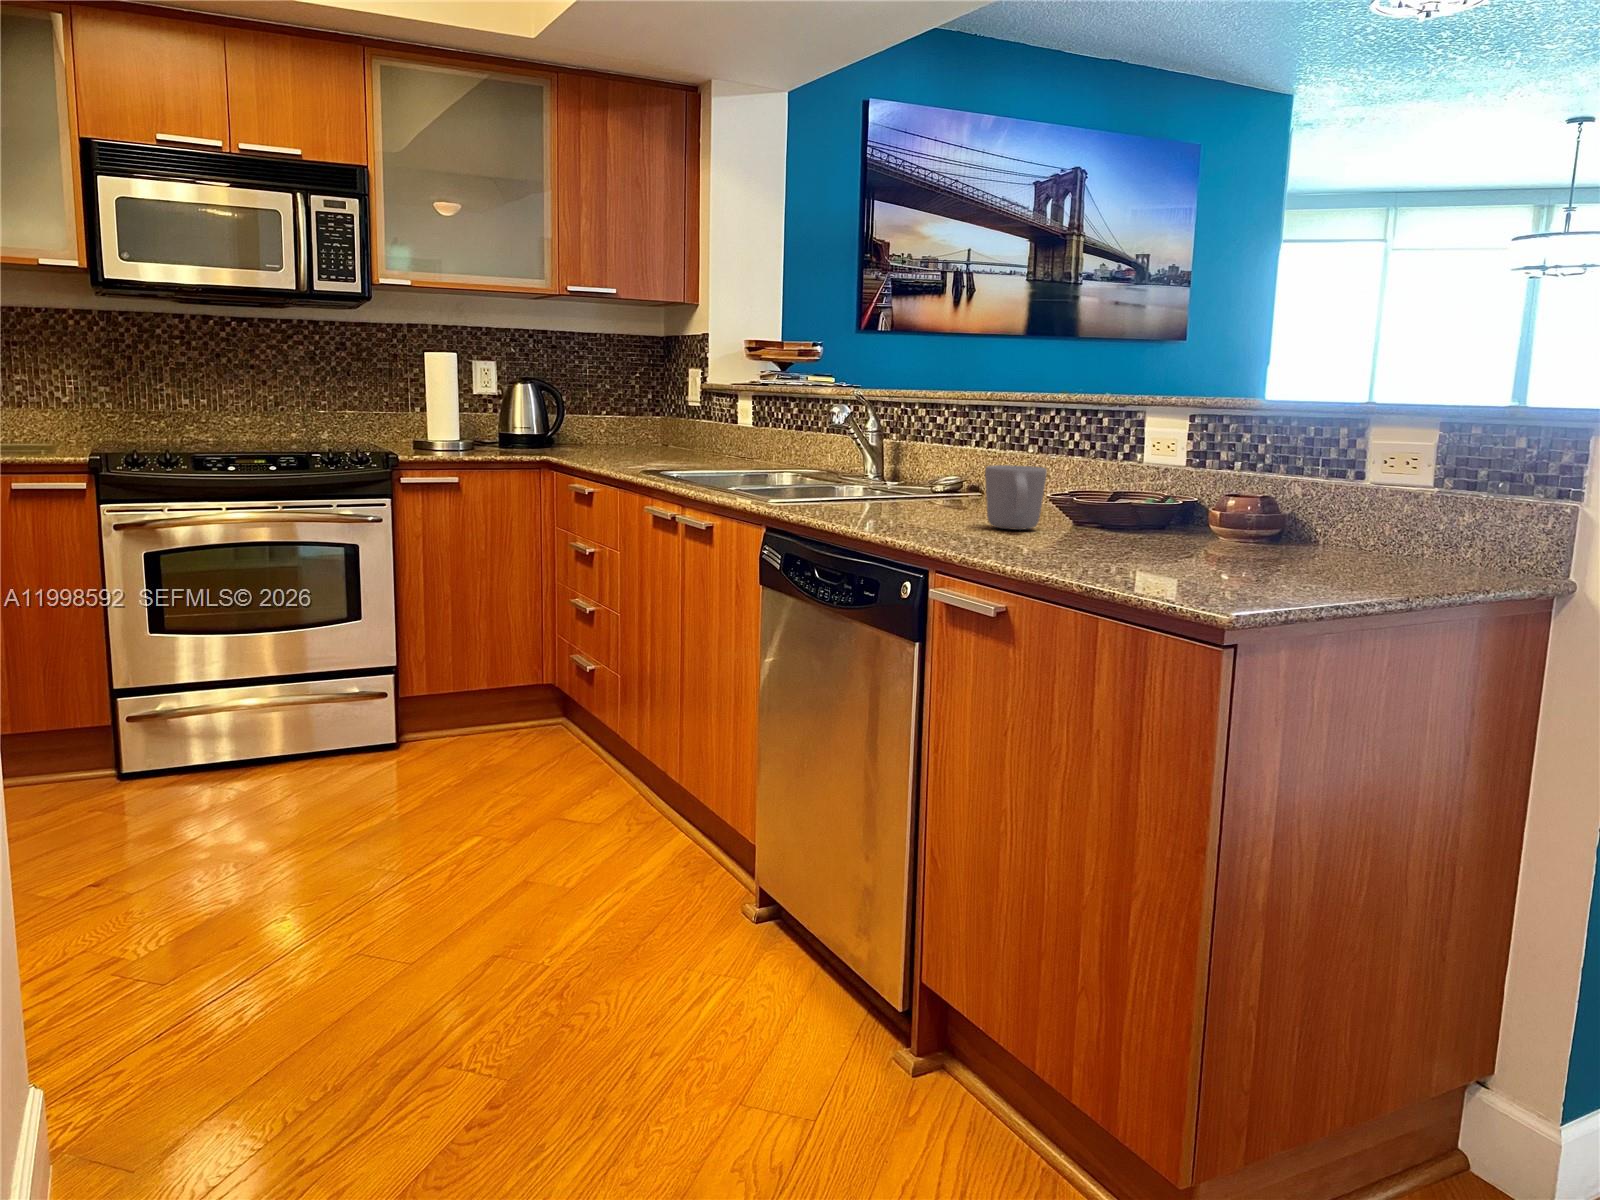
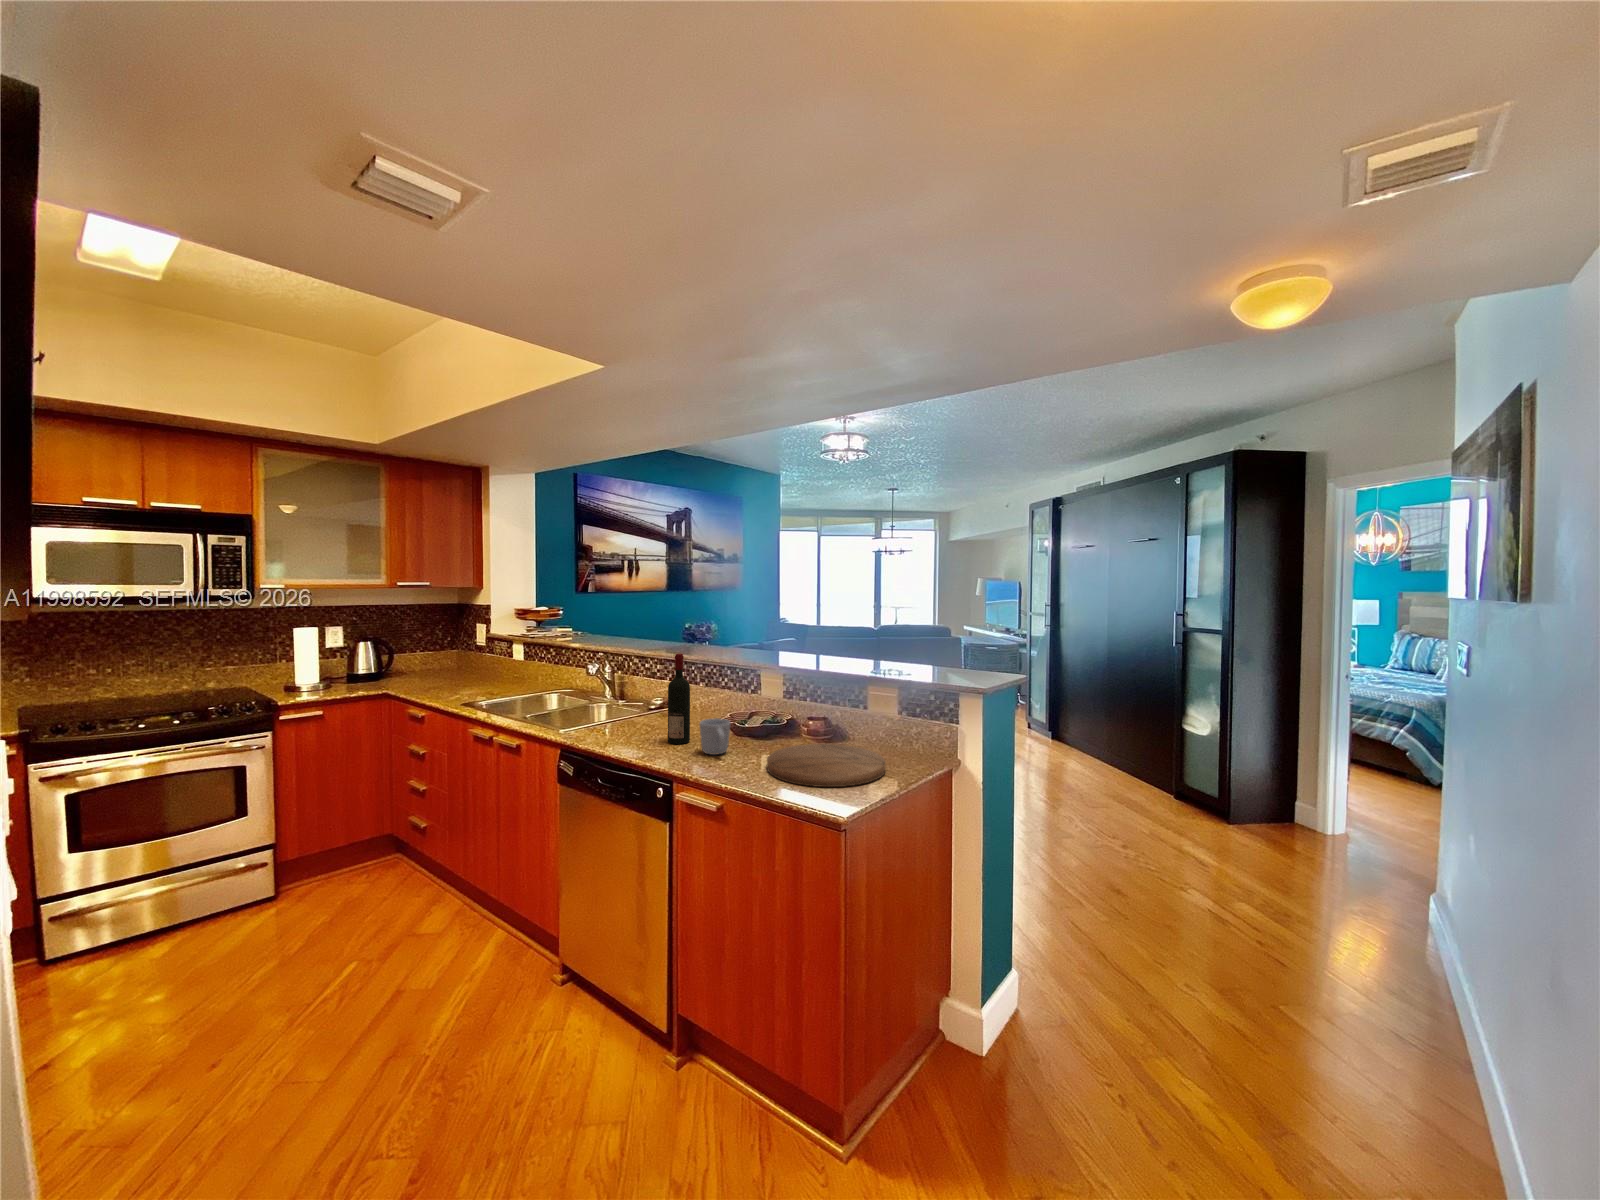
wine bottle: none [935,344,981,517] -> present [668,654,690,744]
cutting board: none [1099,525,1366,575] -> present [767,744,885,787]

